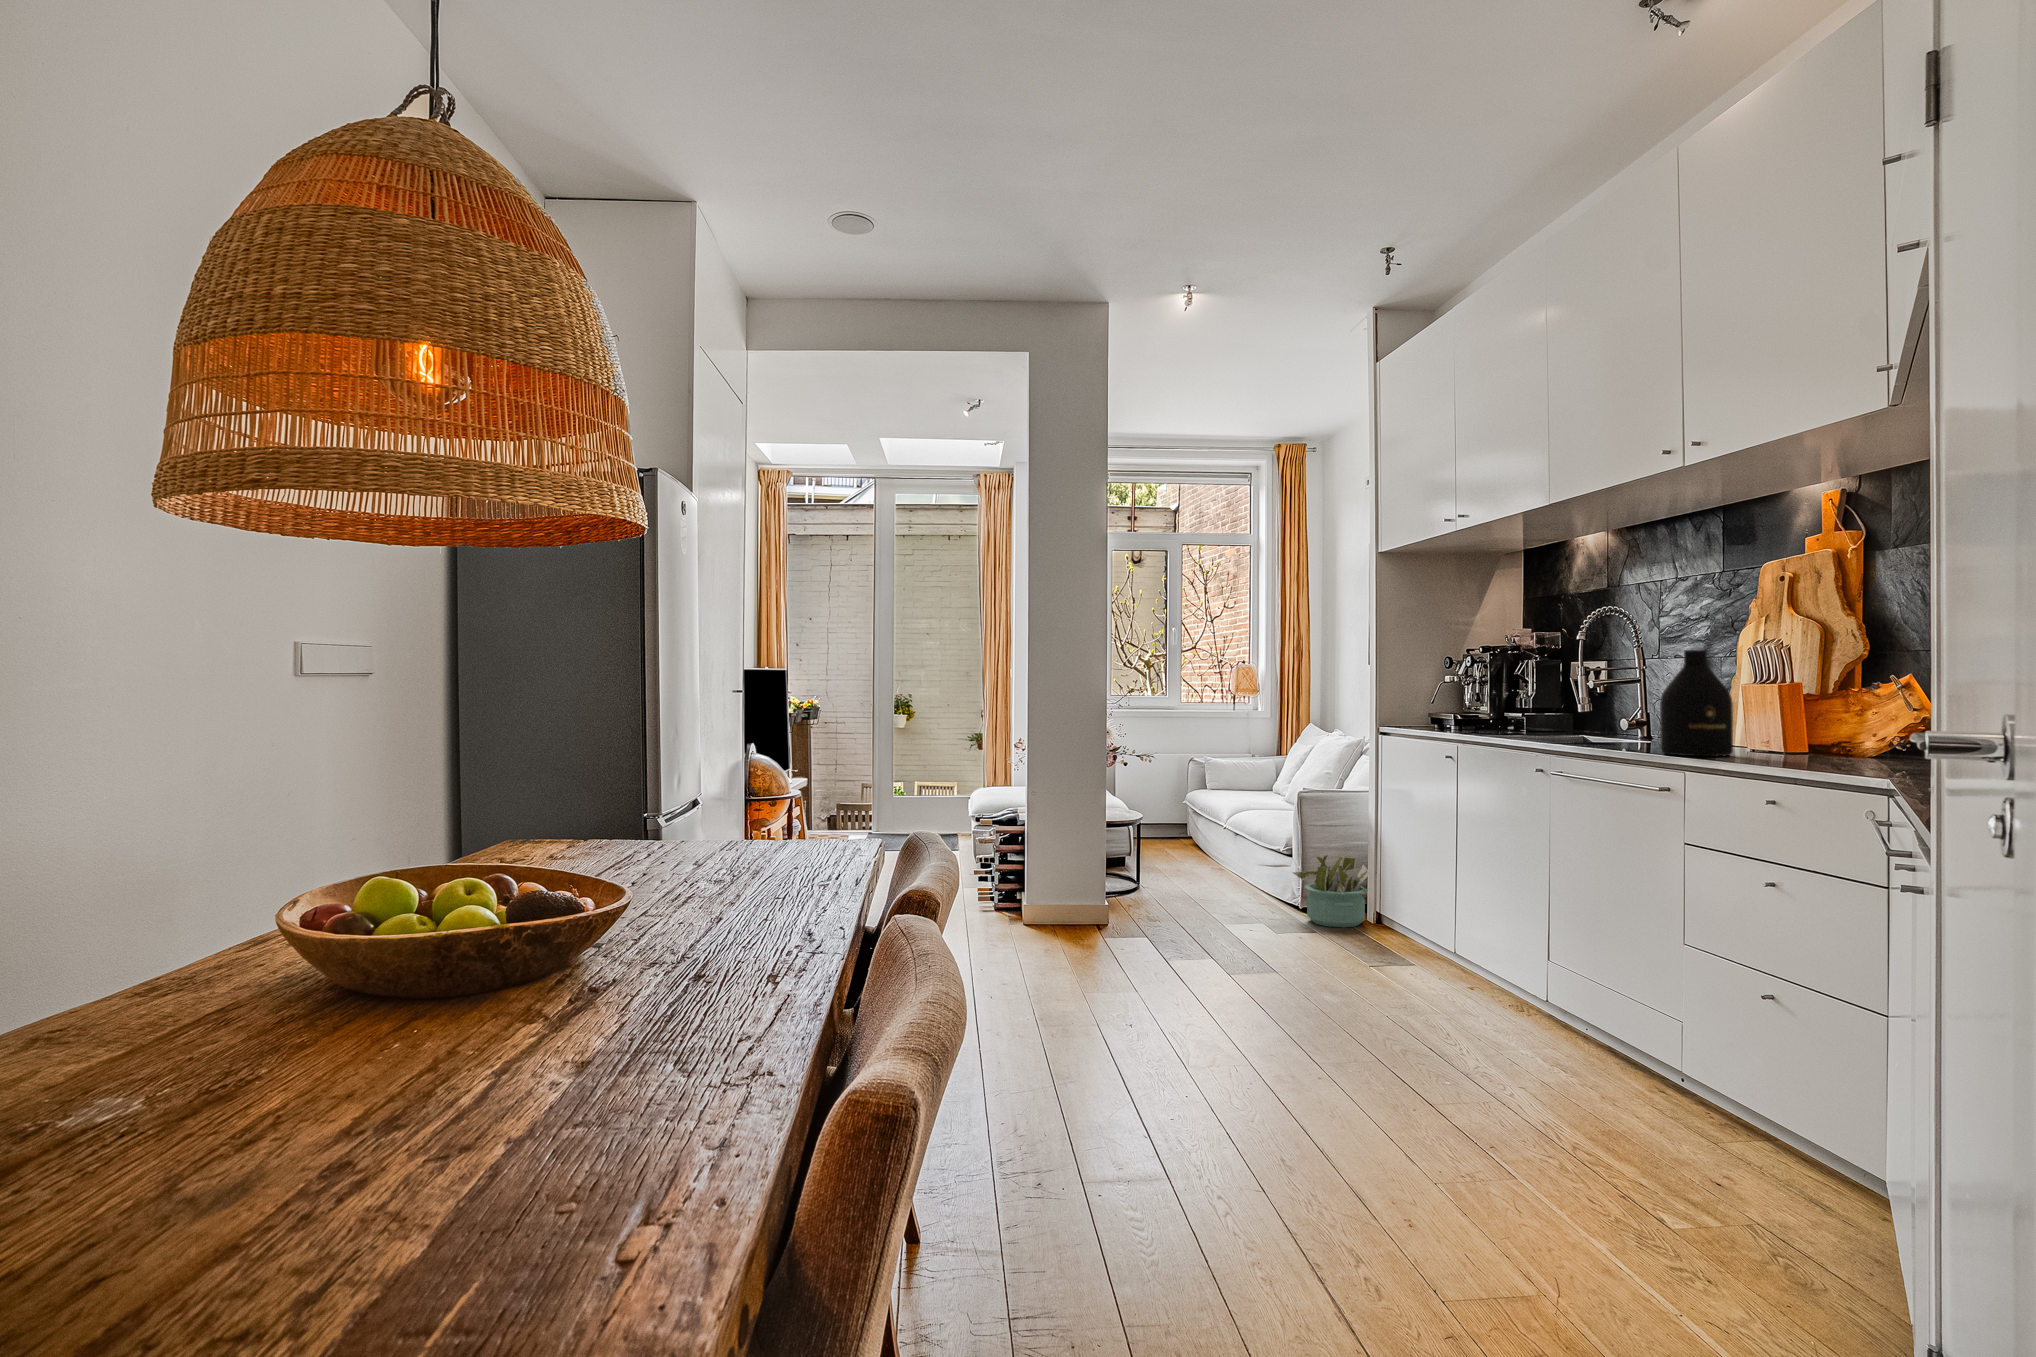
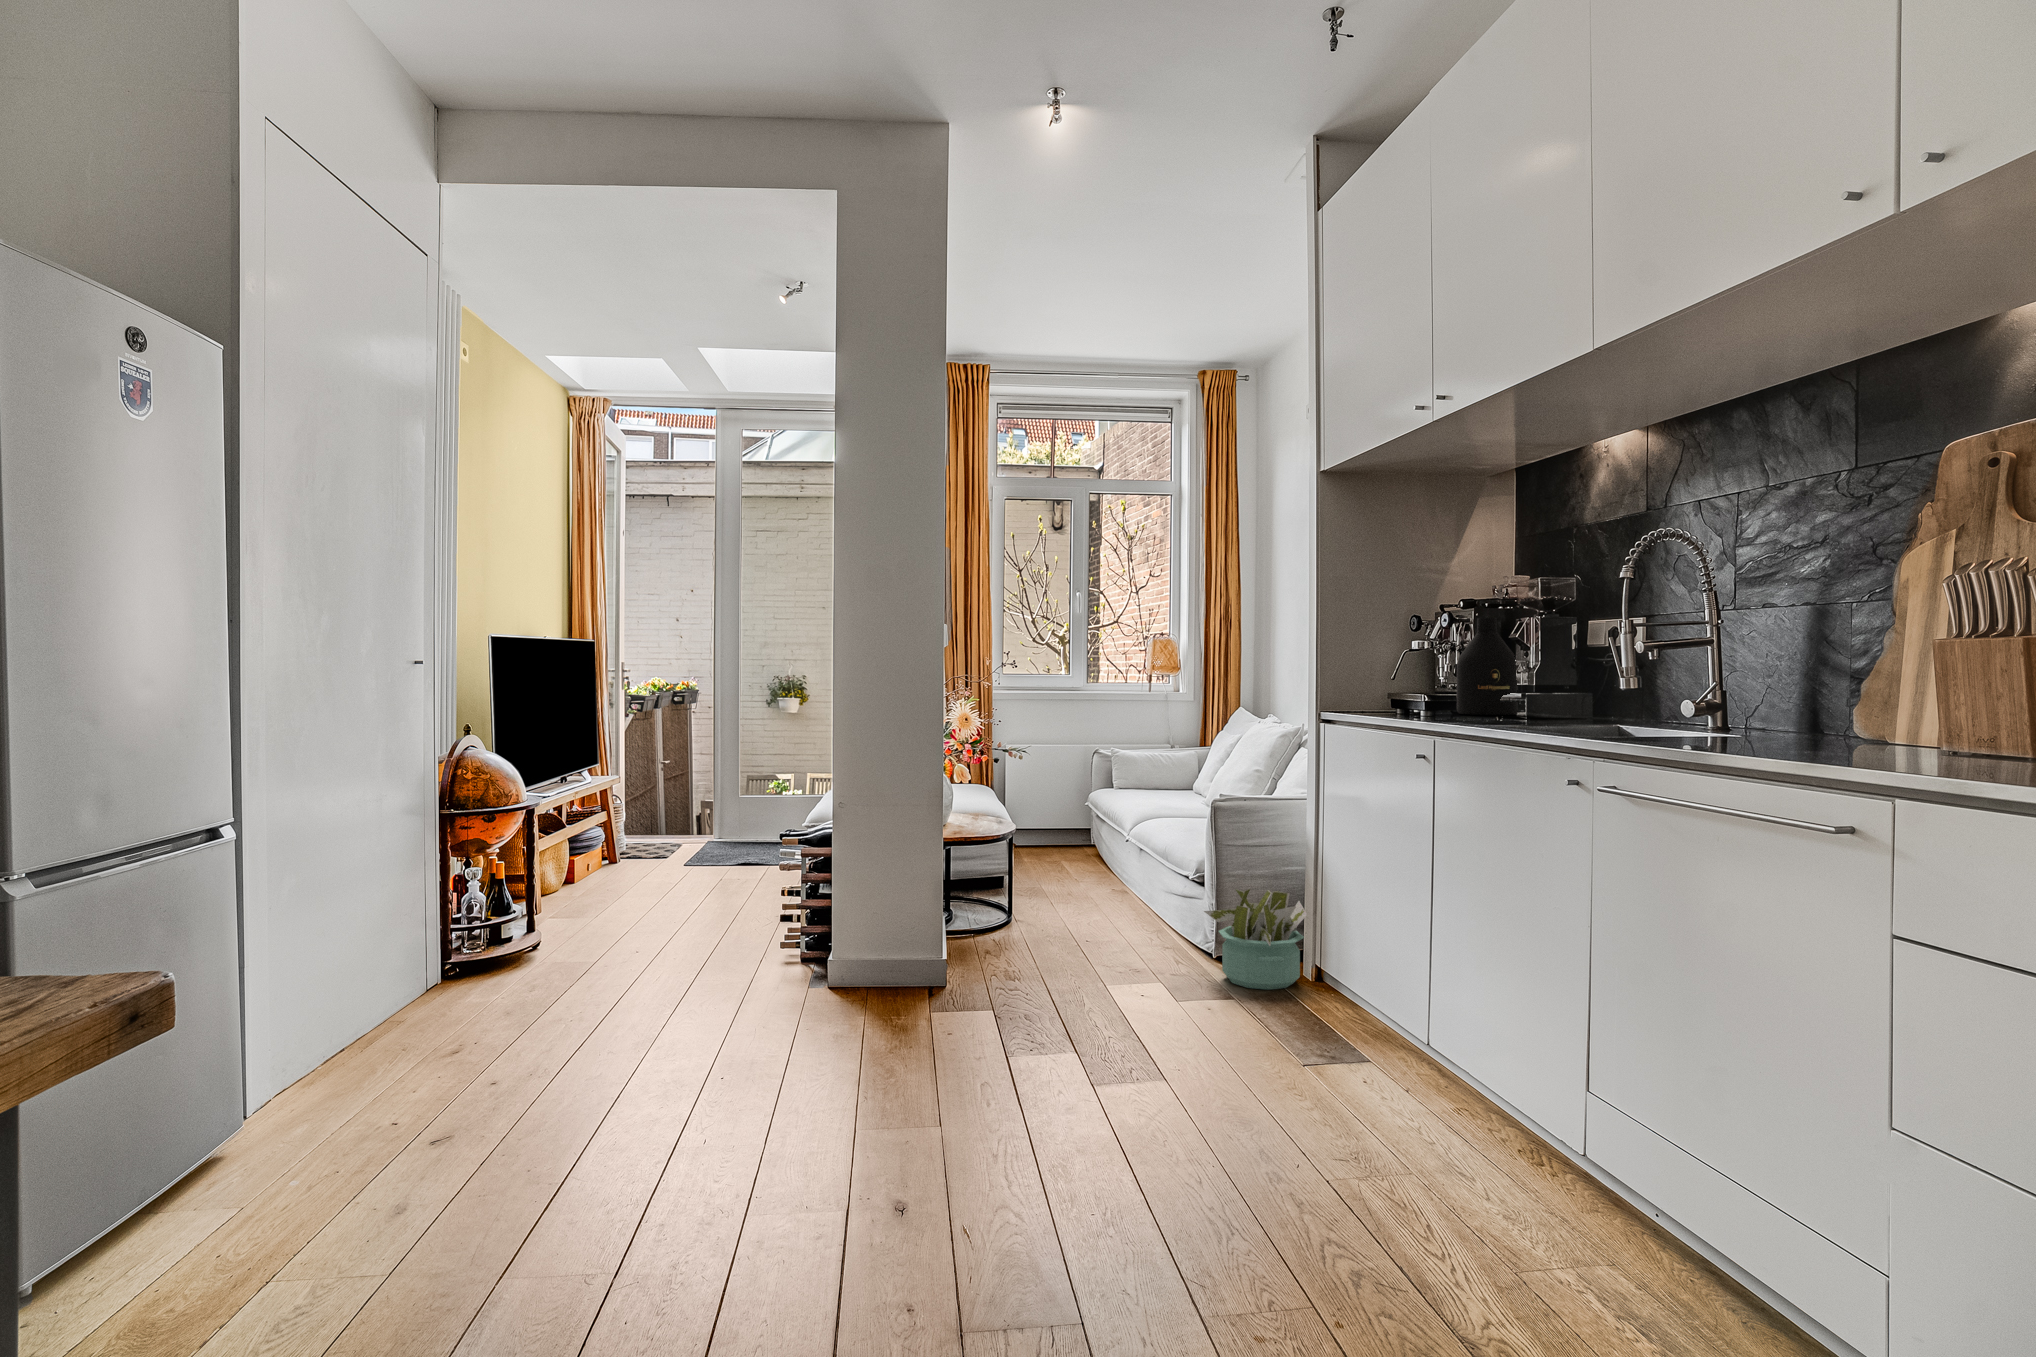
bottle: present [1660,650,1733,756] -> present [1457,618,1518,715]

